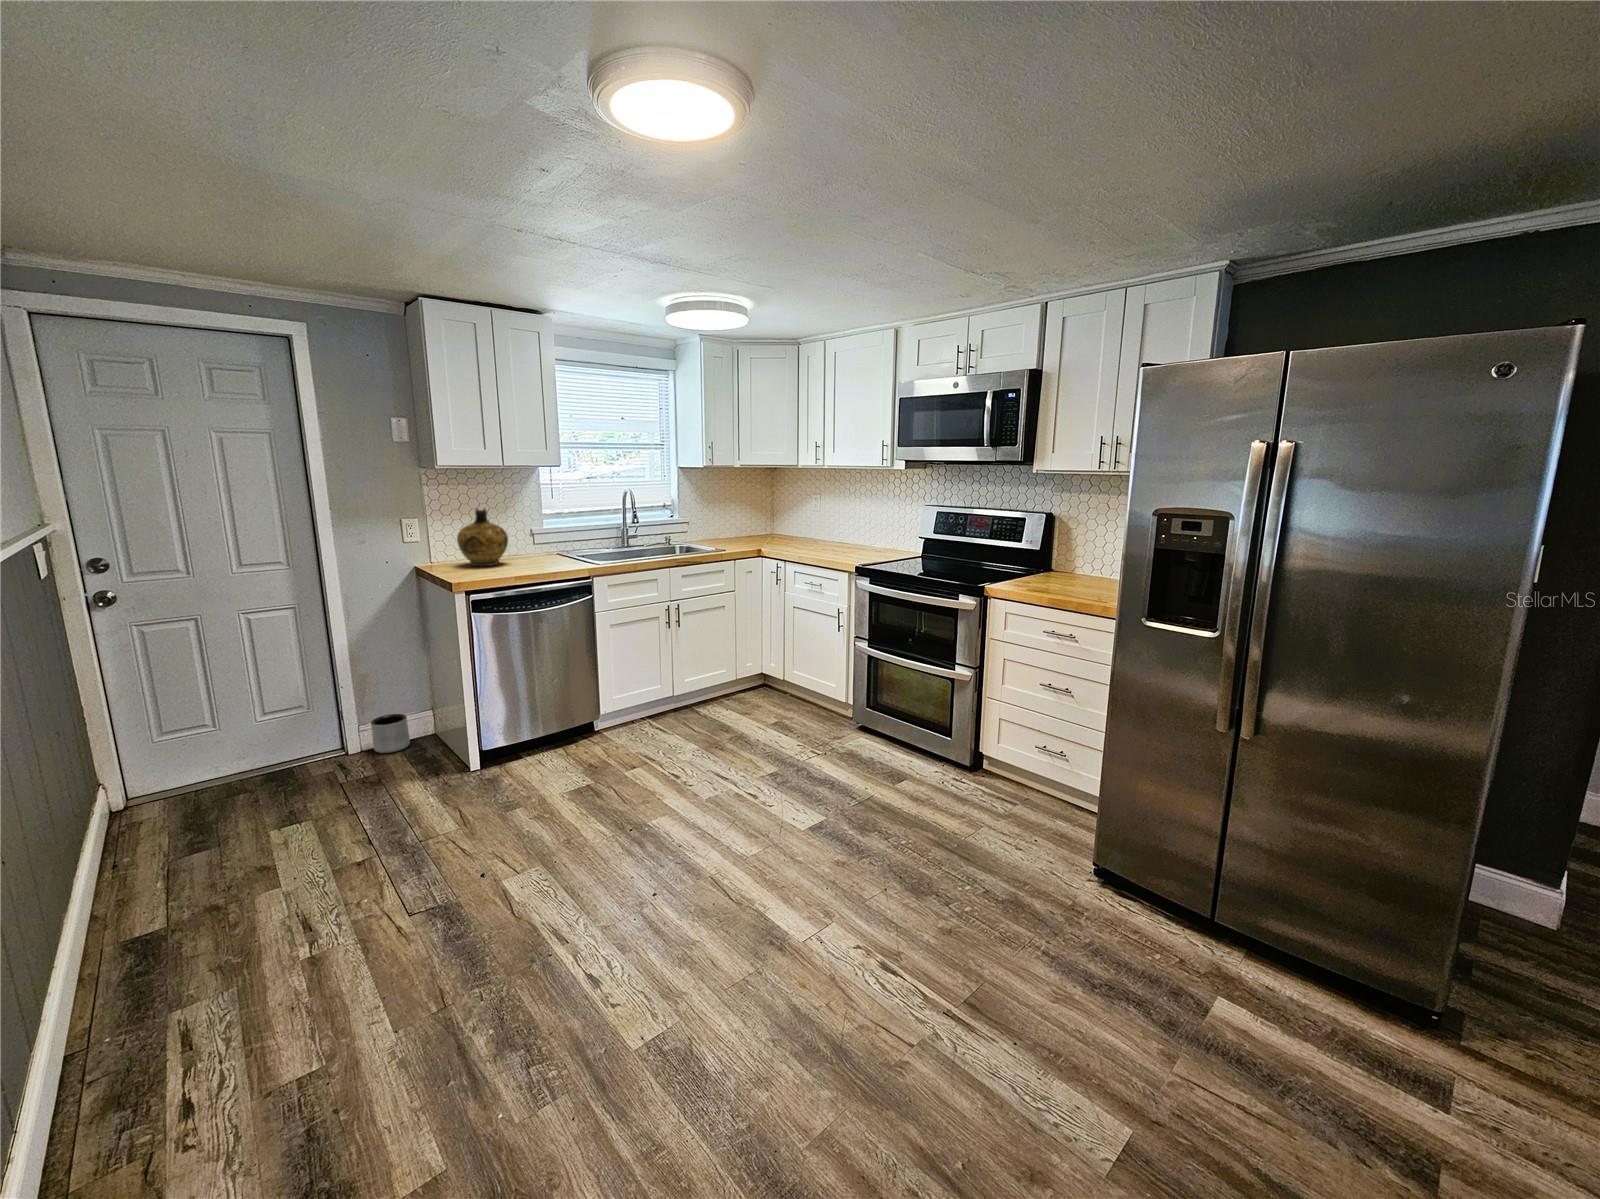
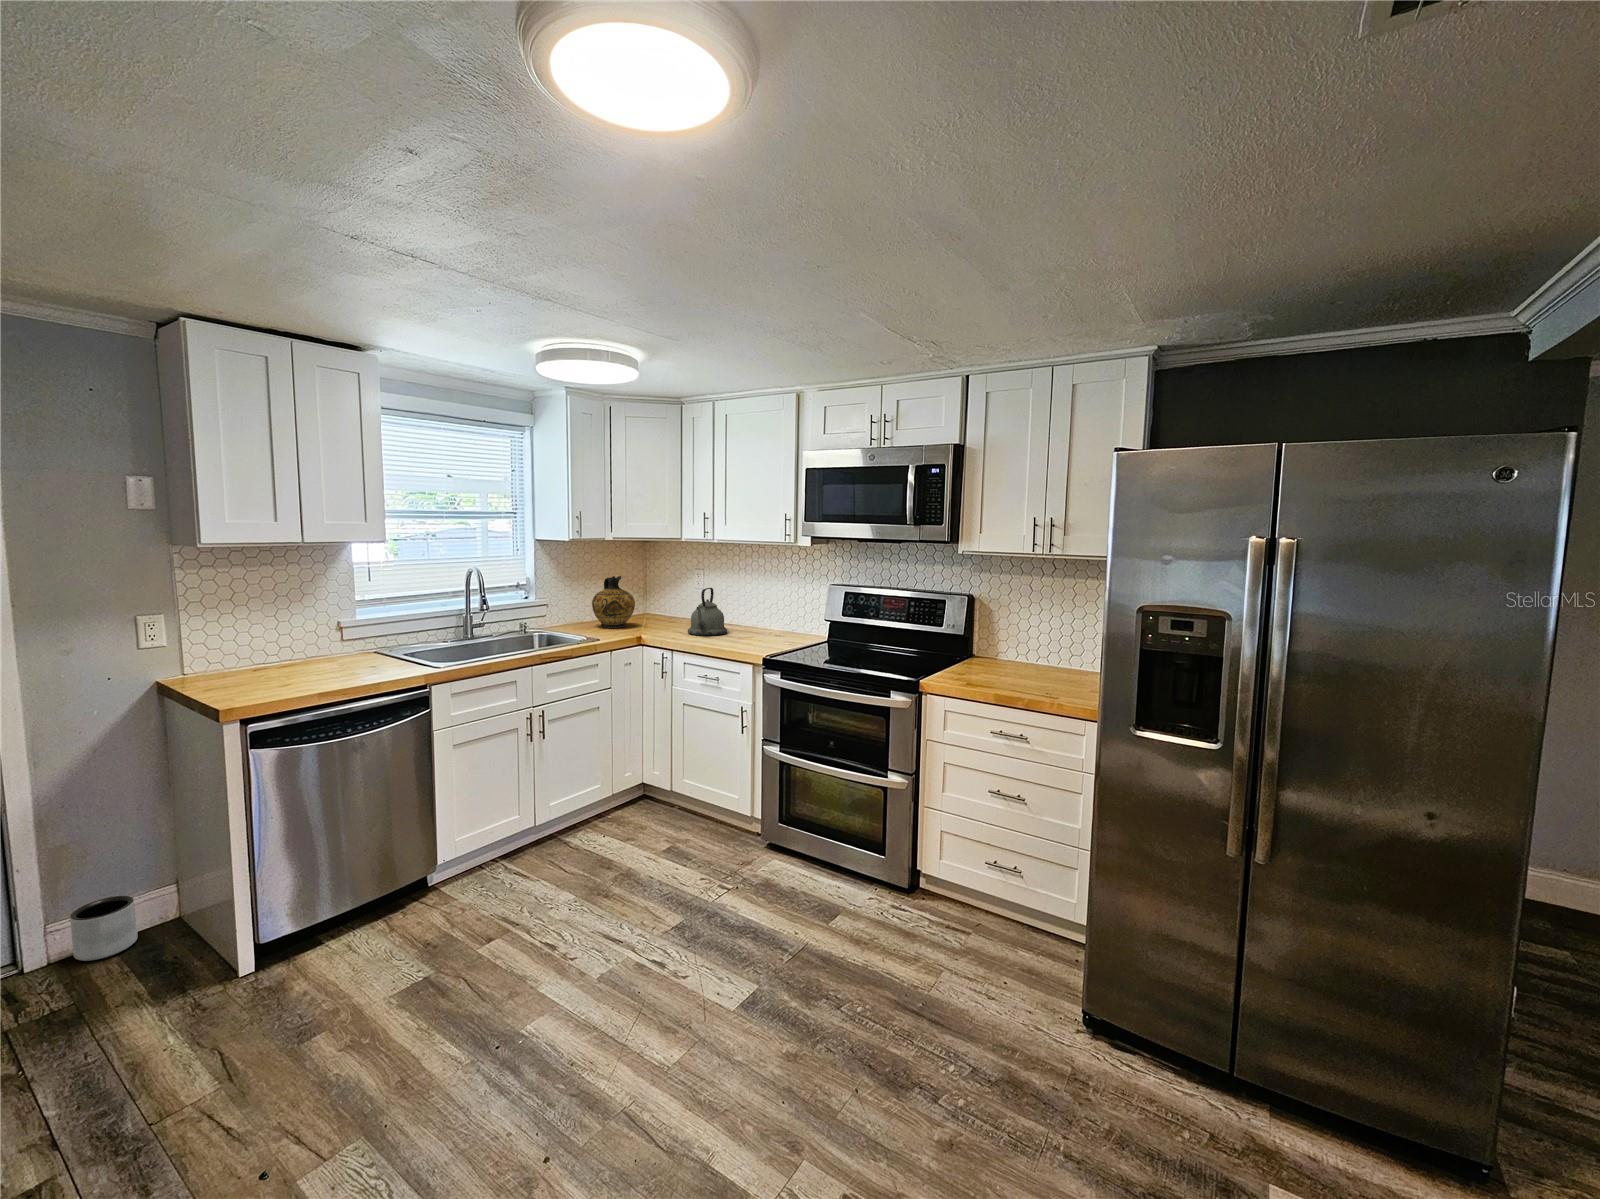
ceramic jug: present [457,509,508,566] -> present [592,576,635,628]
kettle: none [802,509,837,550] -> present [688,588,727,636]

